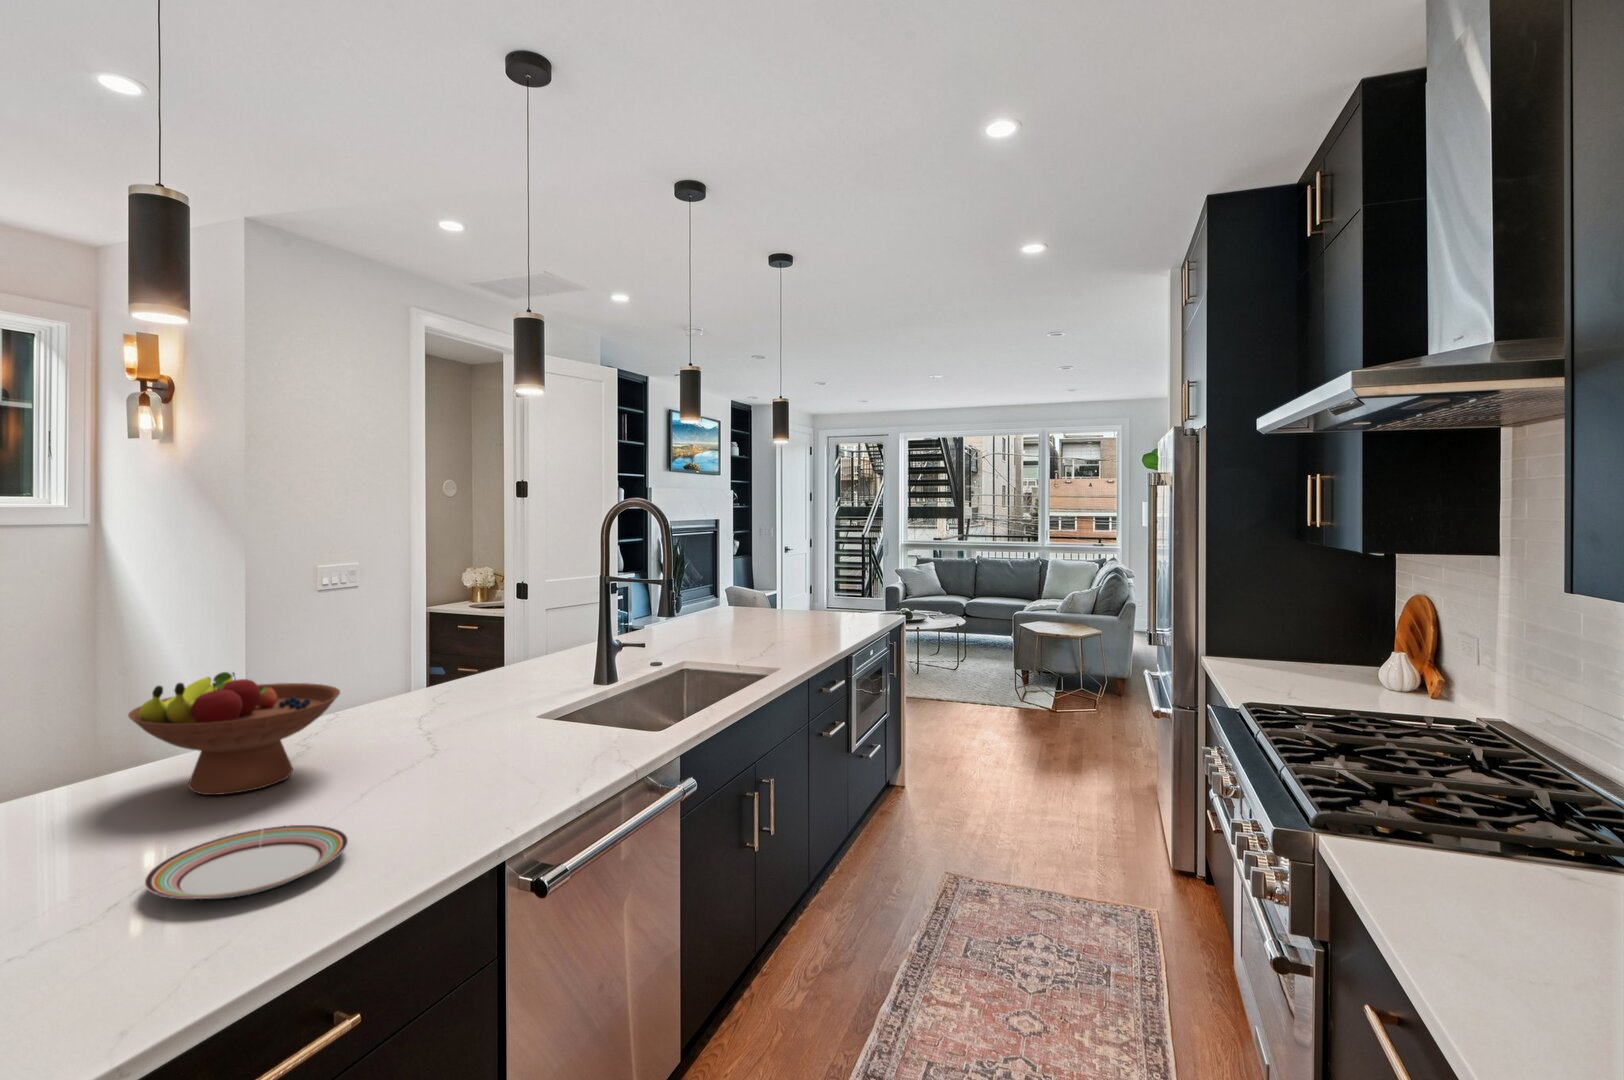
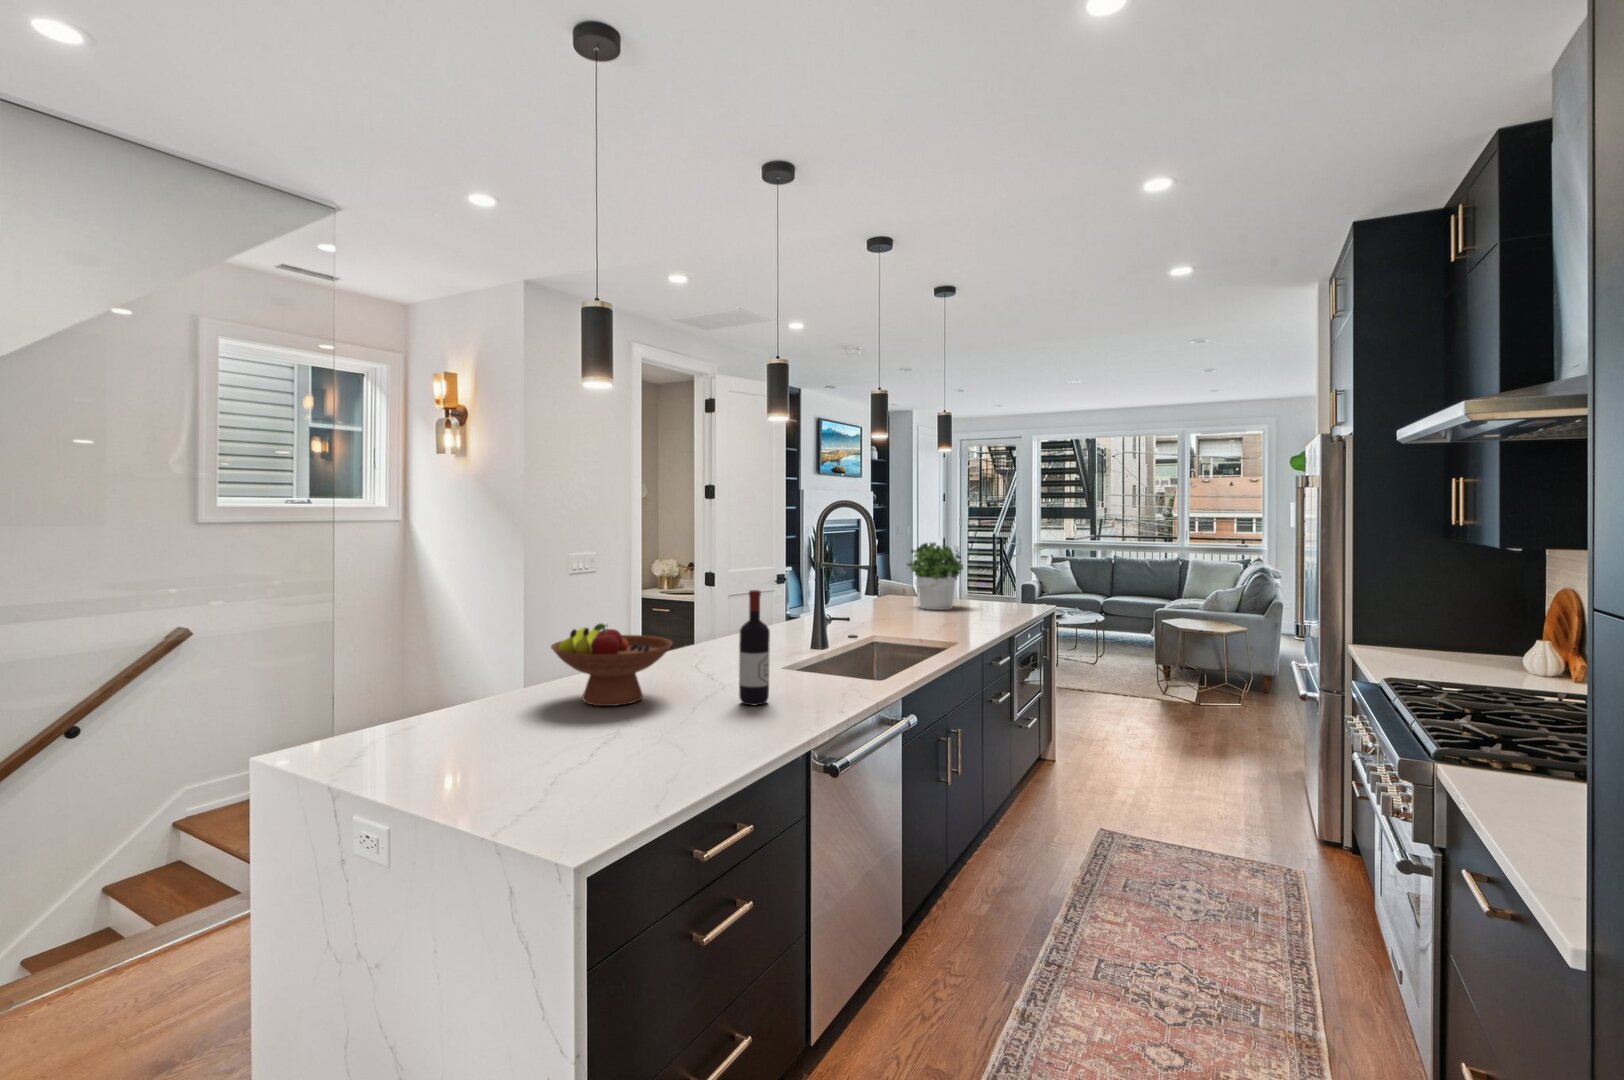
potted plant: none [738,546,802,624] -> present [907,543,963,610]
wine bottle: none [429,620,475,782] -> present [739,590,770,705]
plate: present [145,825,348,899] -> none [614,722,722,756]

